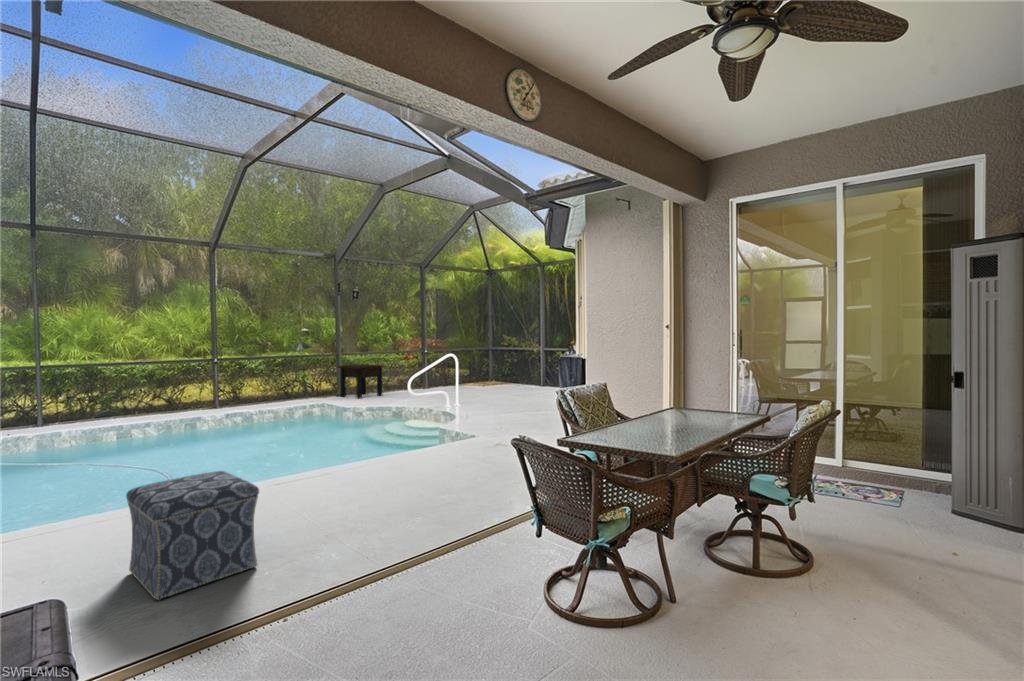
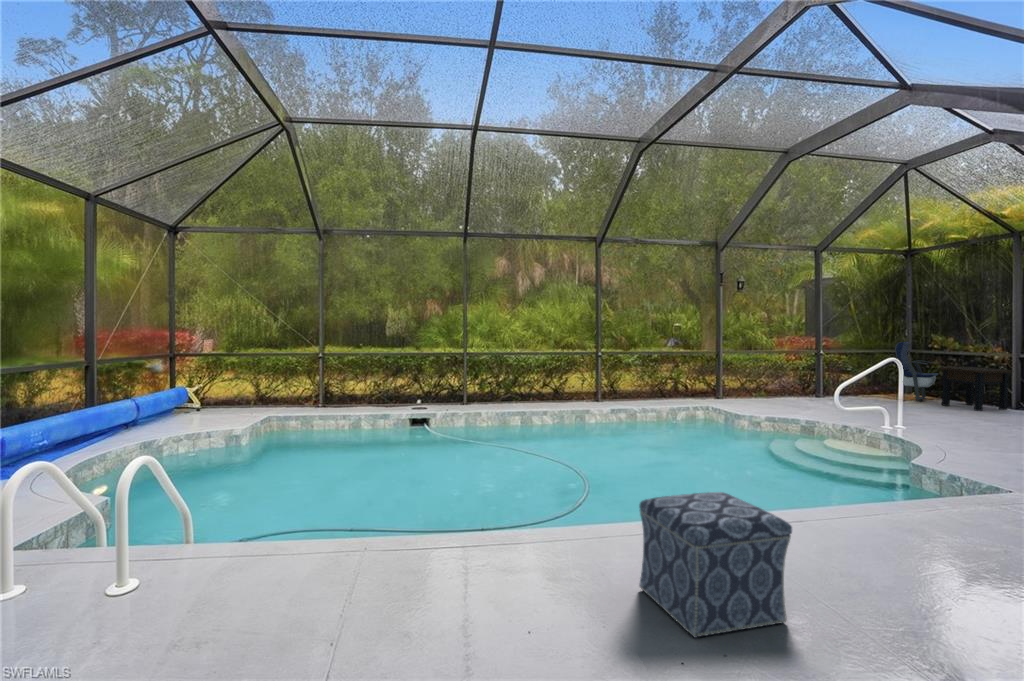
armchair: none [471,344,498,386] -> present [895,342,938,401]
side table: present [338,364,385,399] -> present [939,367,1012,411]

